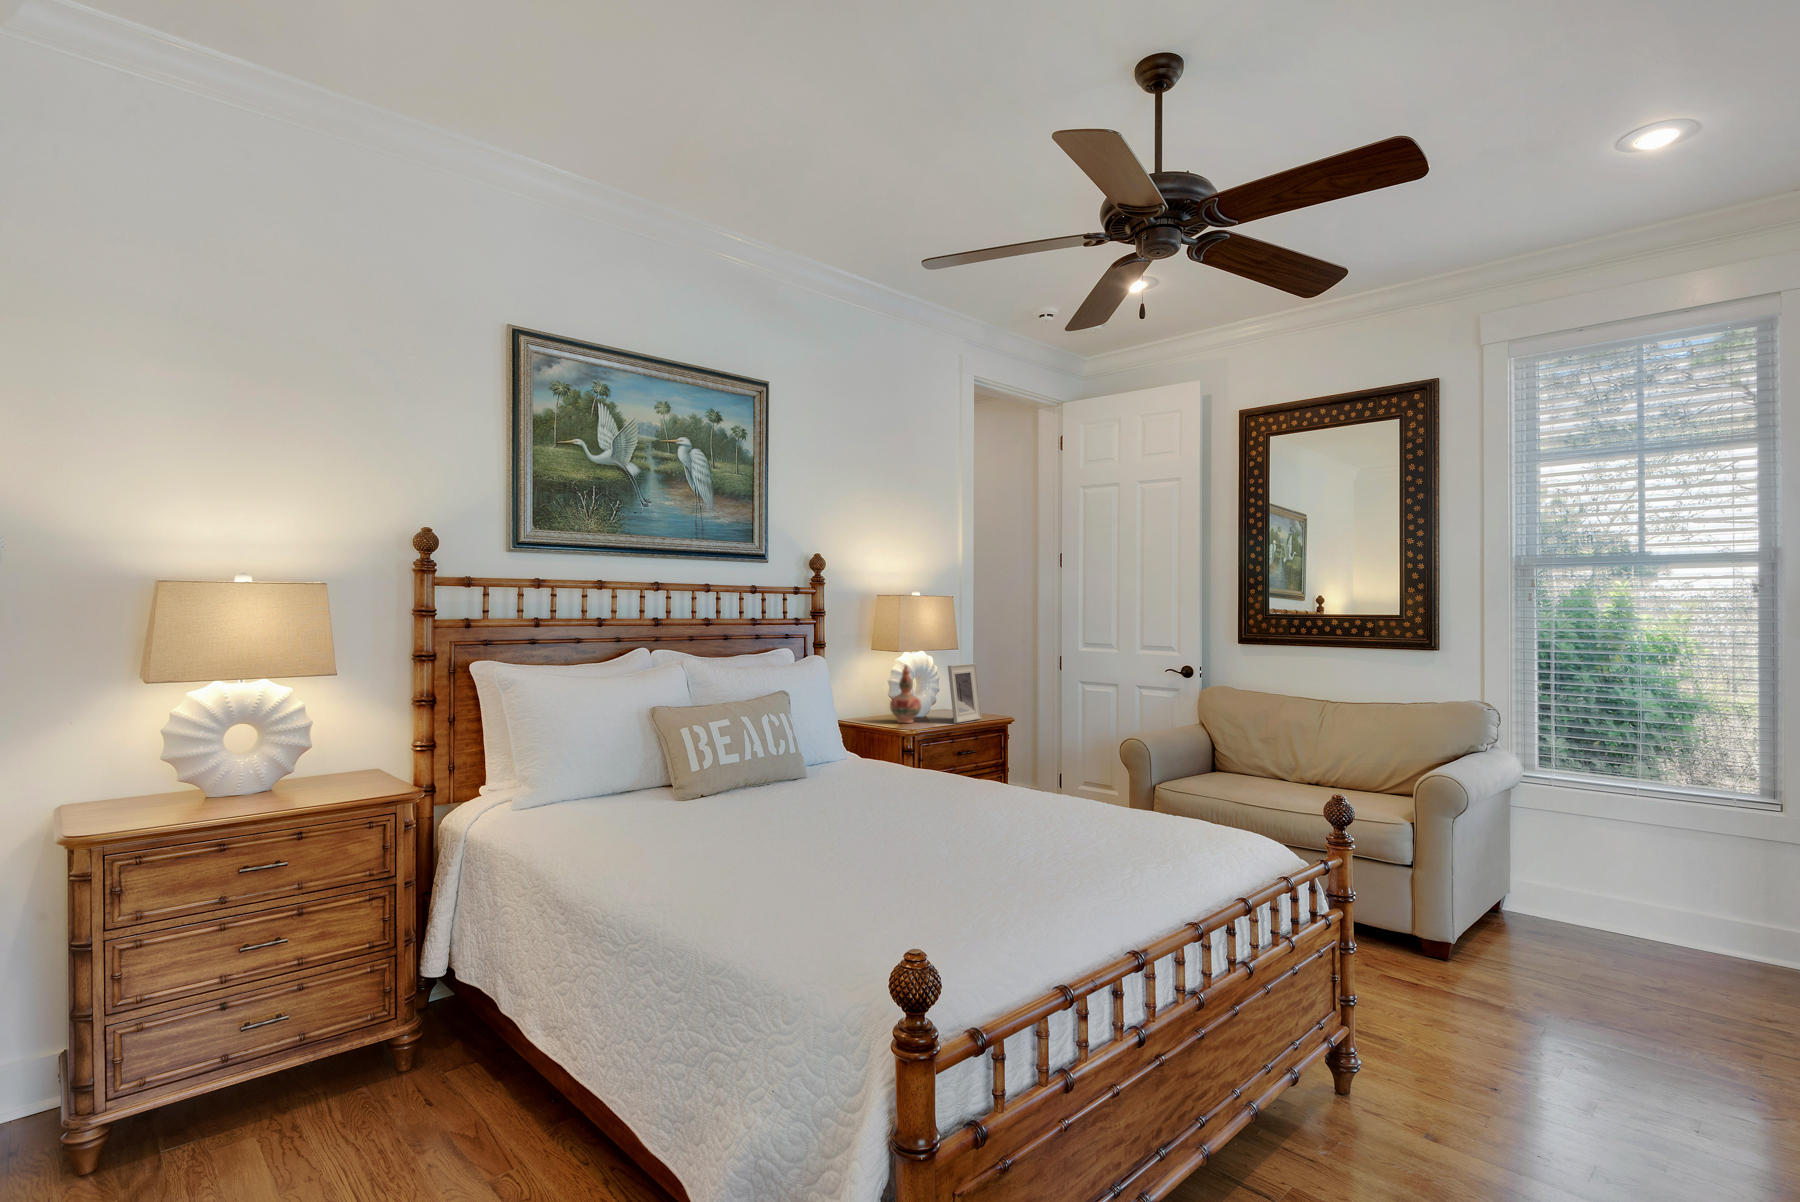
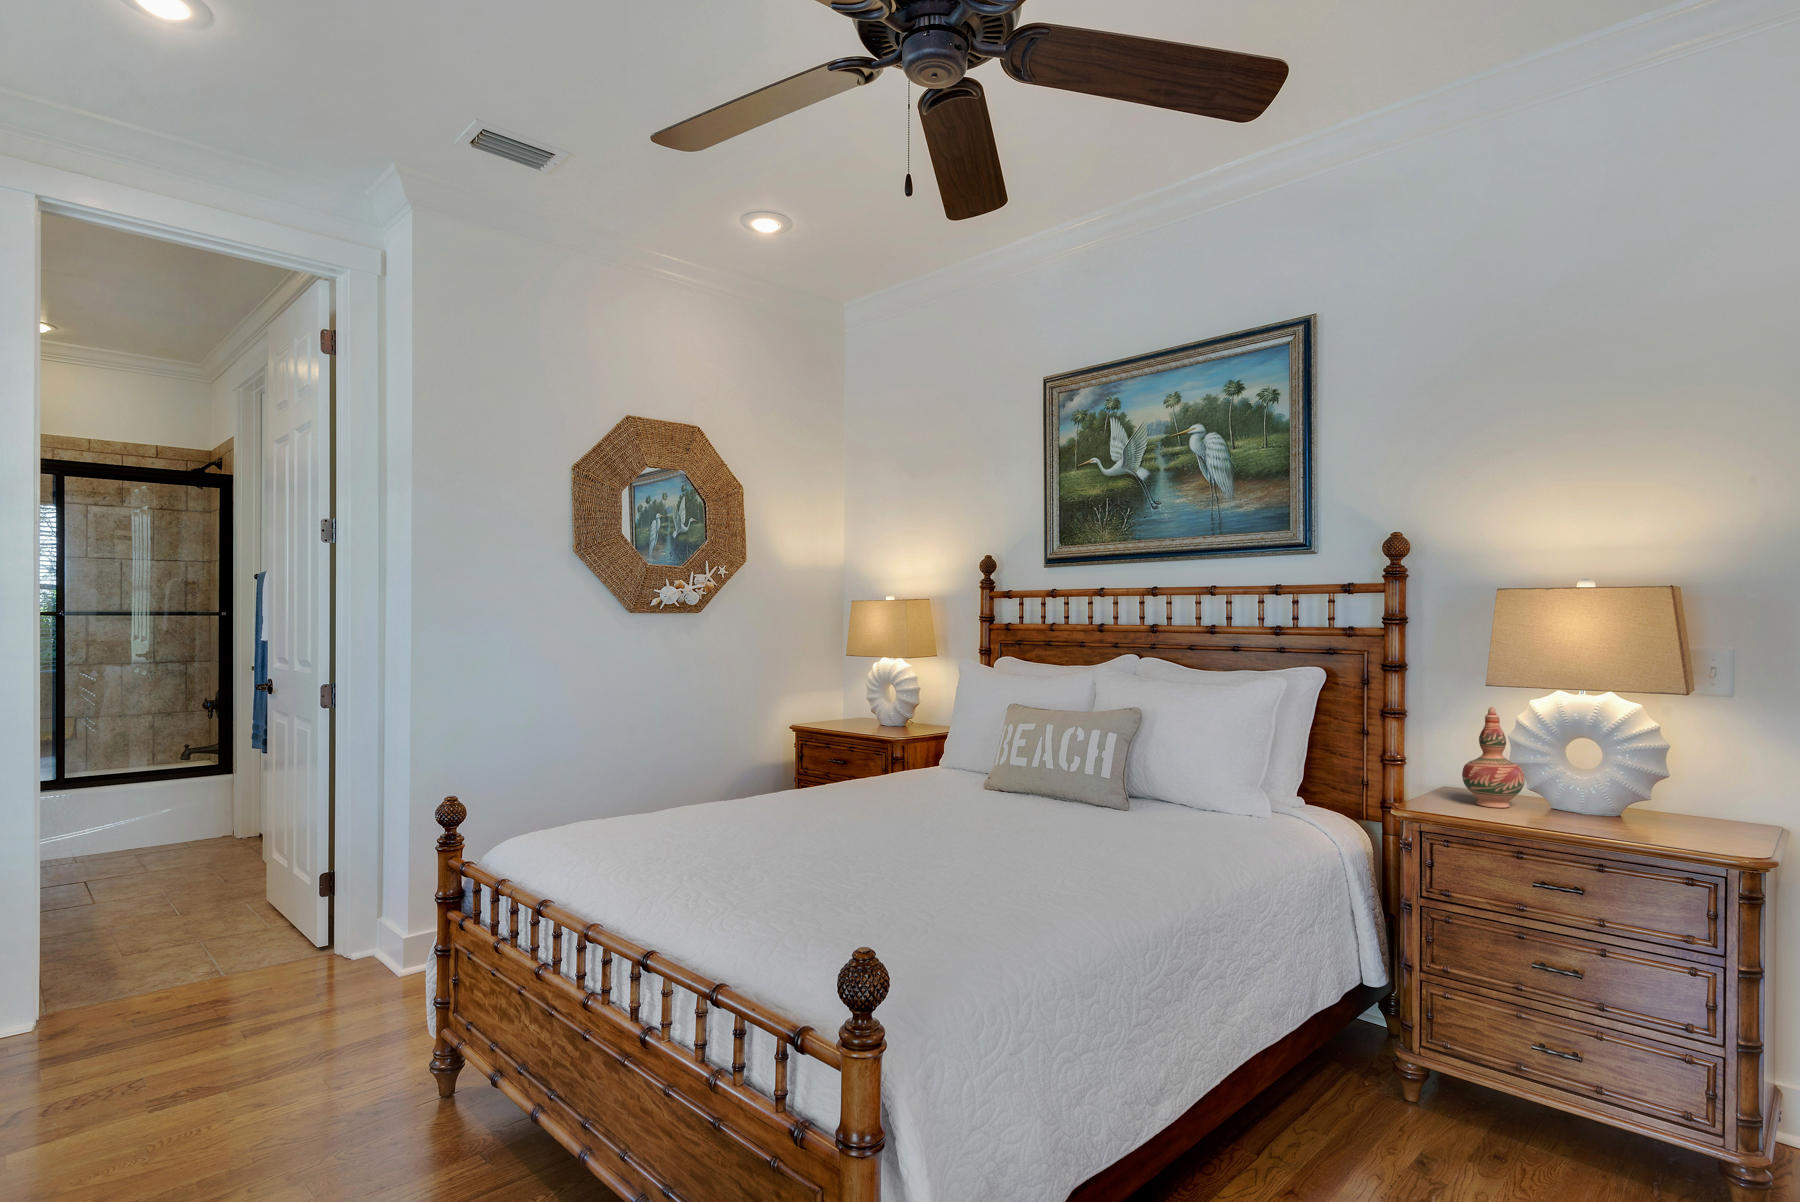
picture frame: present [948,663,982,723] -> none [1546,715,1657,834]

